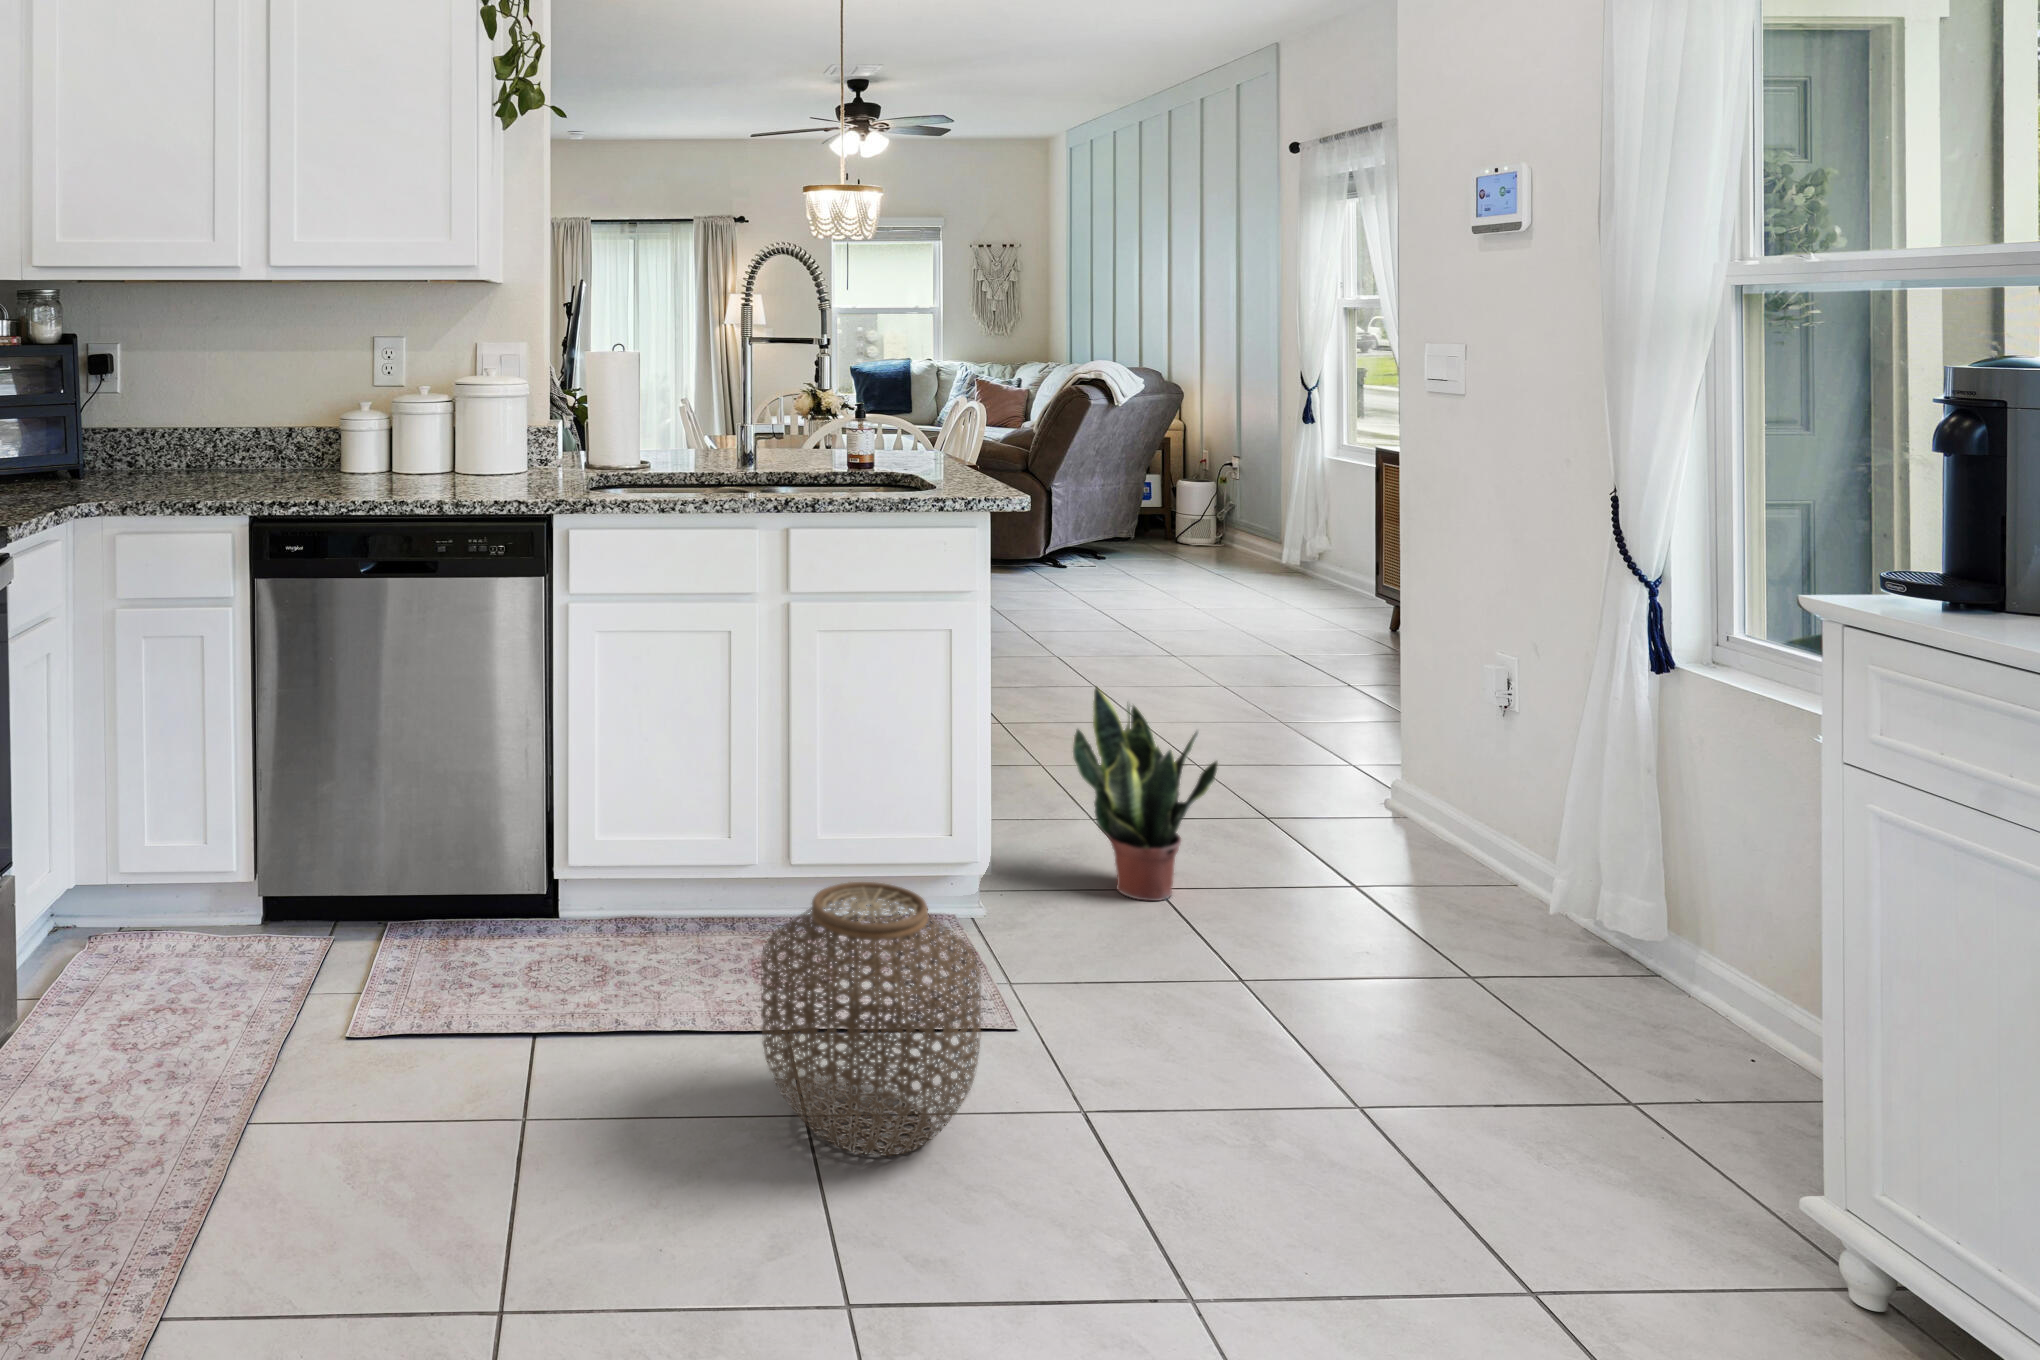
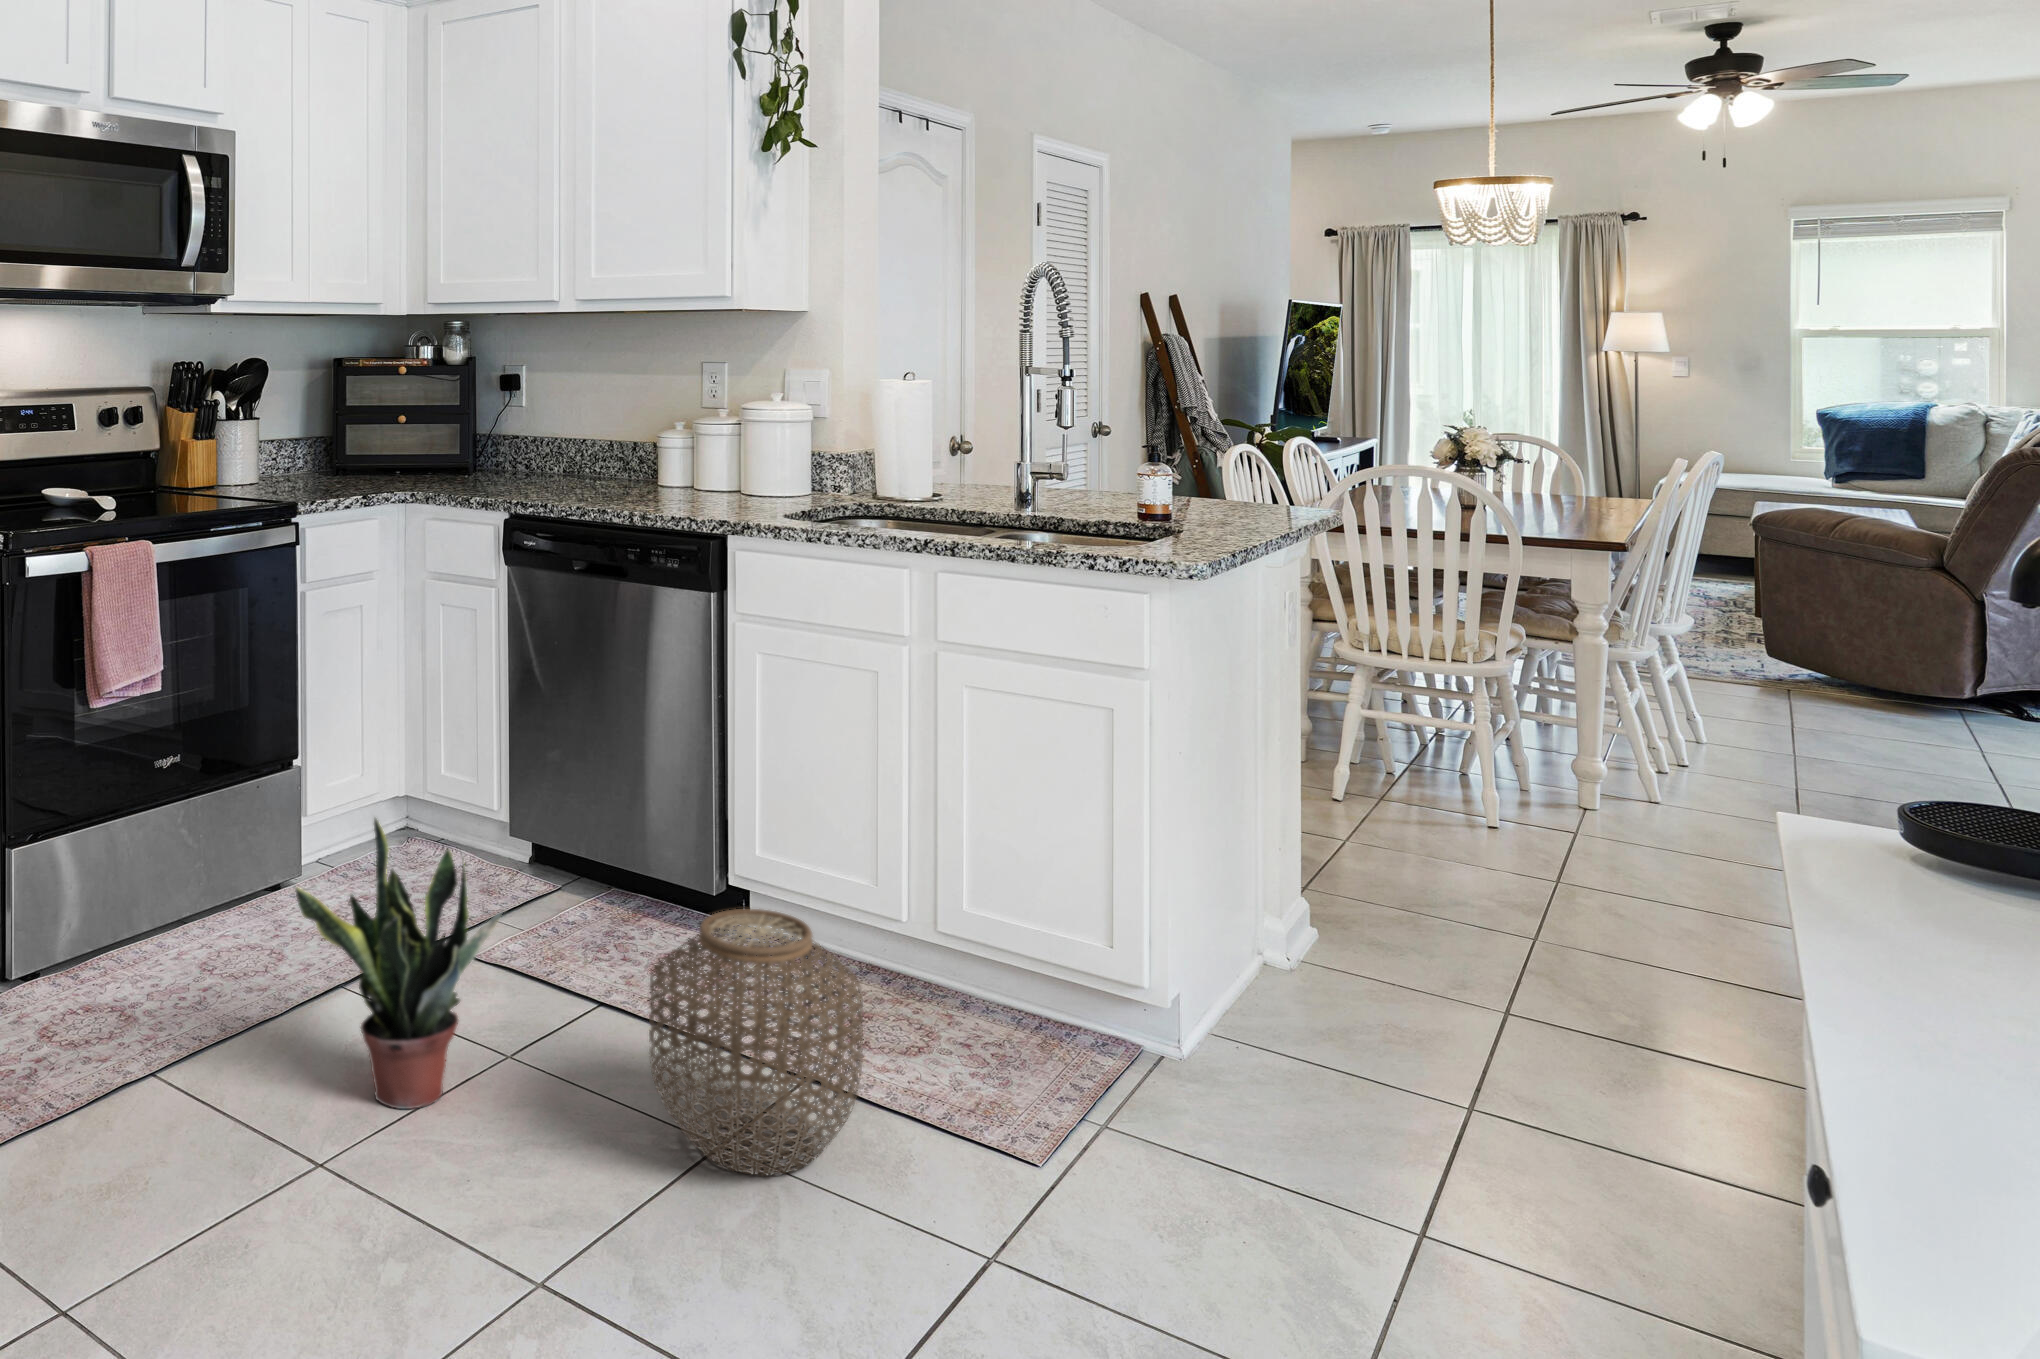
potted plant: present [1073,687,1218,901] -> present [295,818,505,1109]

